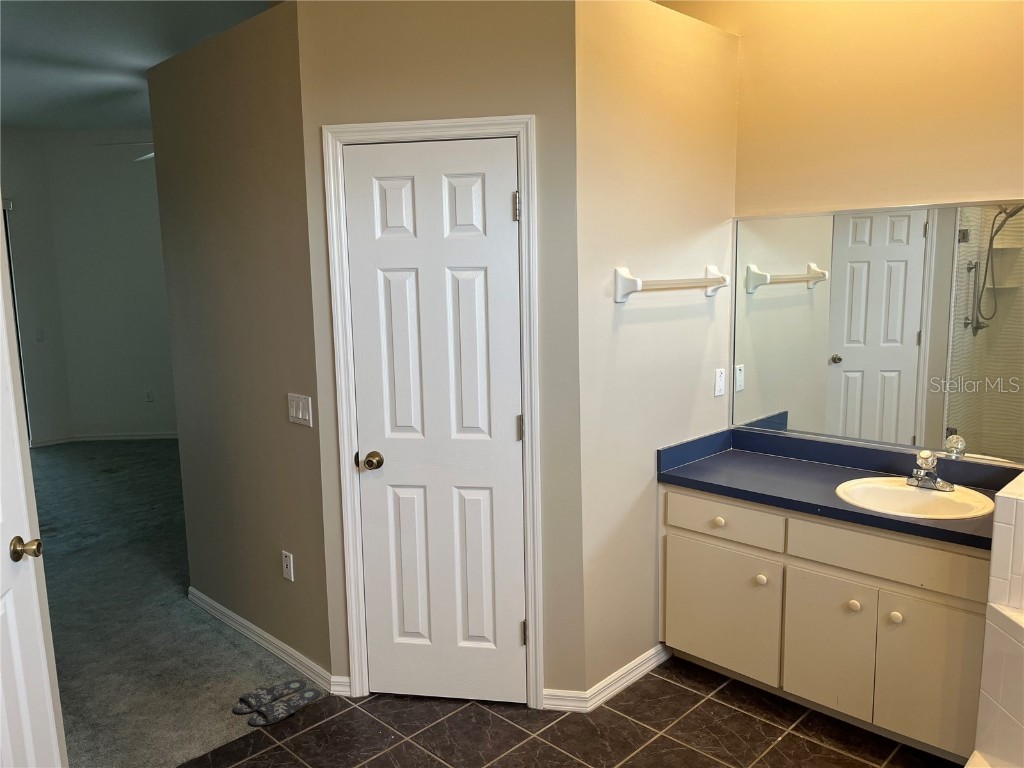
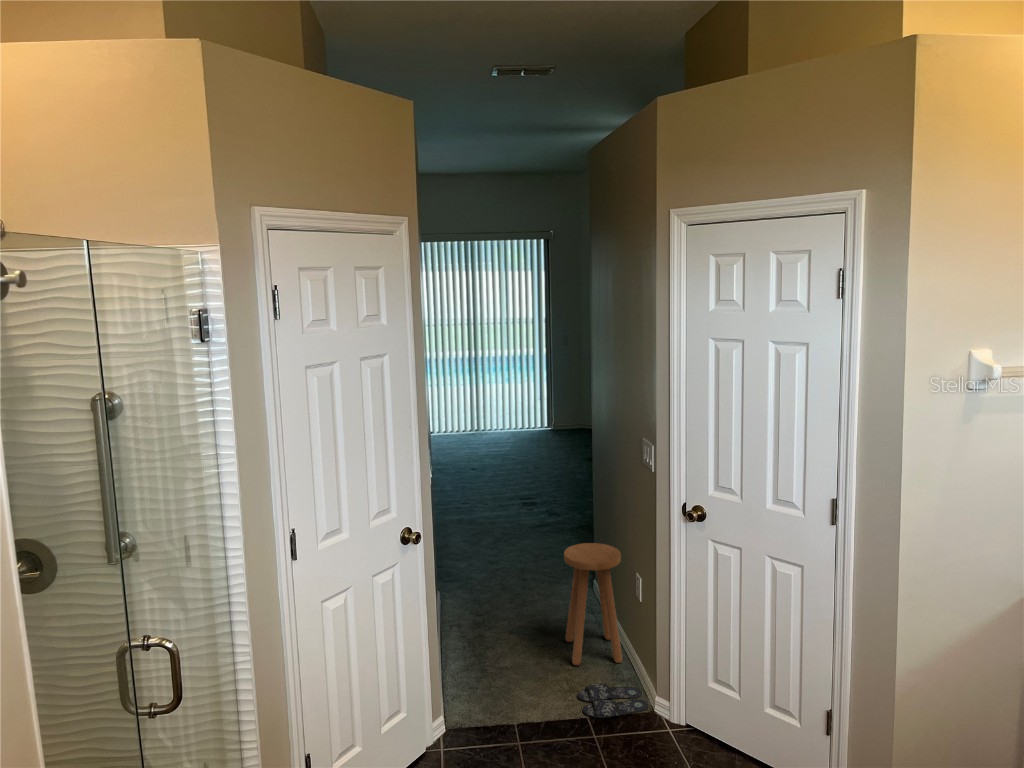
stool: none [179,531,265,682] -> present [564,543,622,665]

